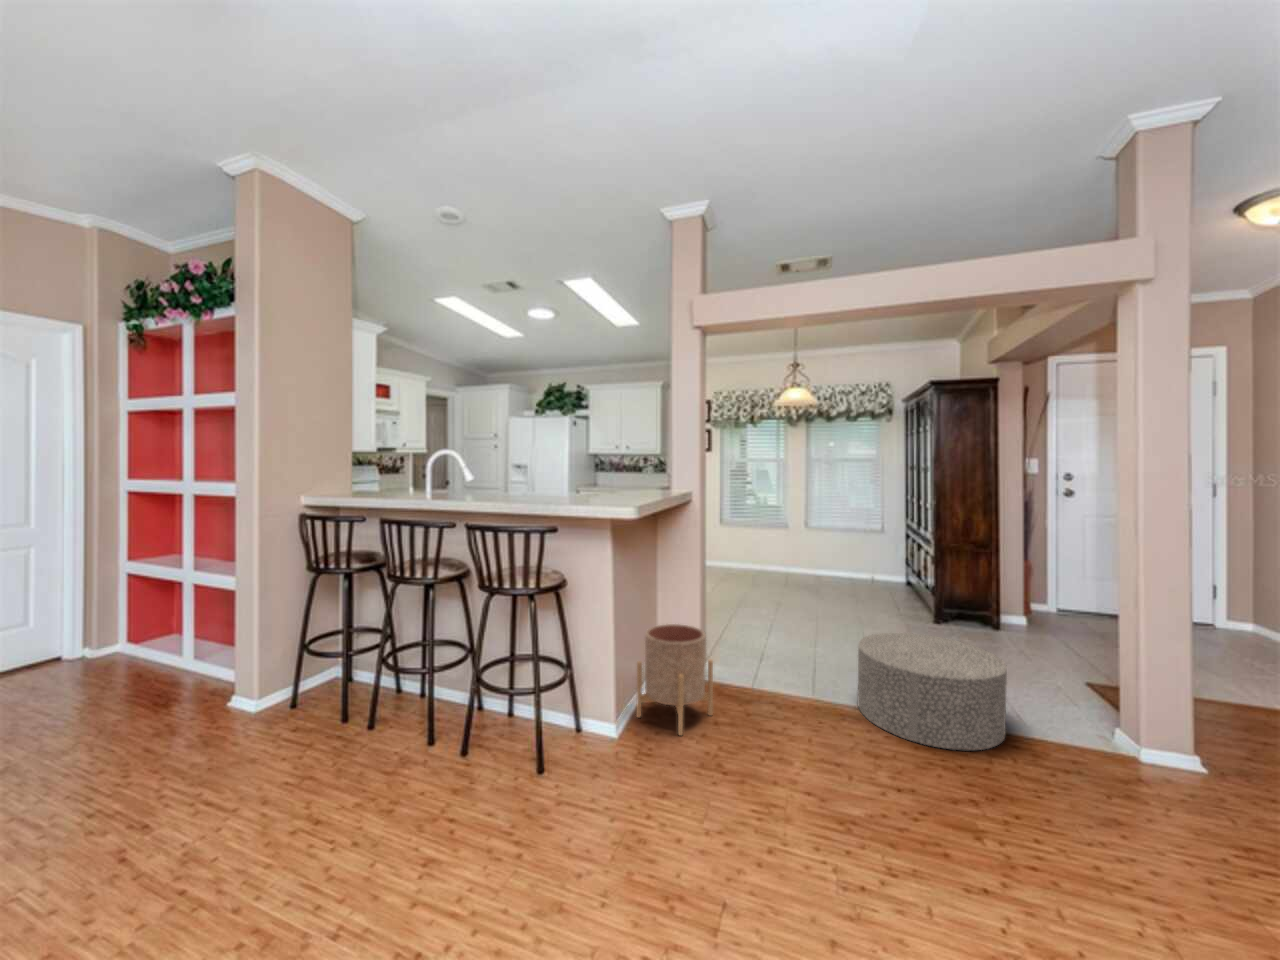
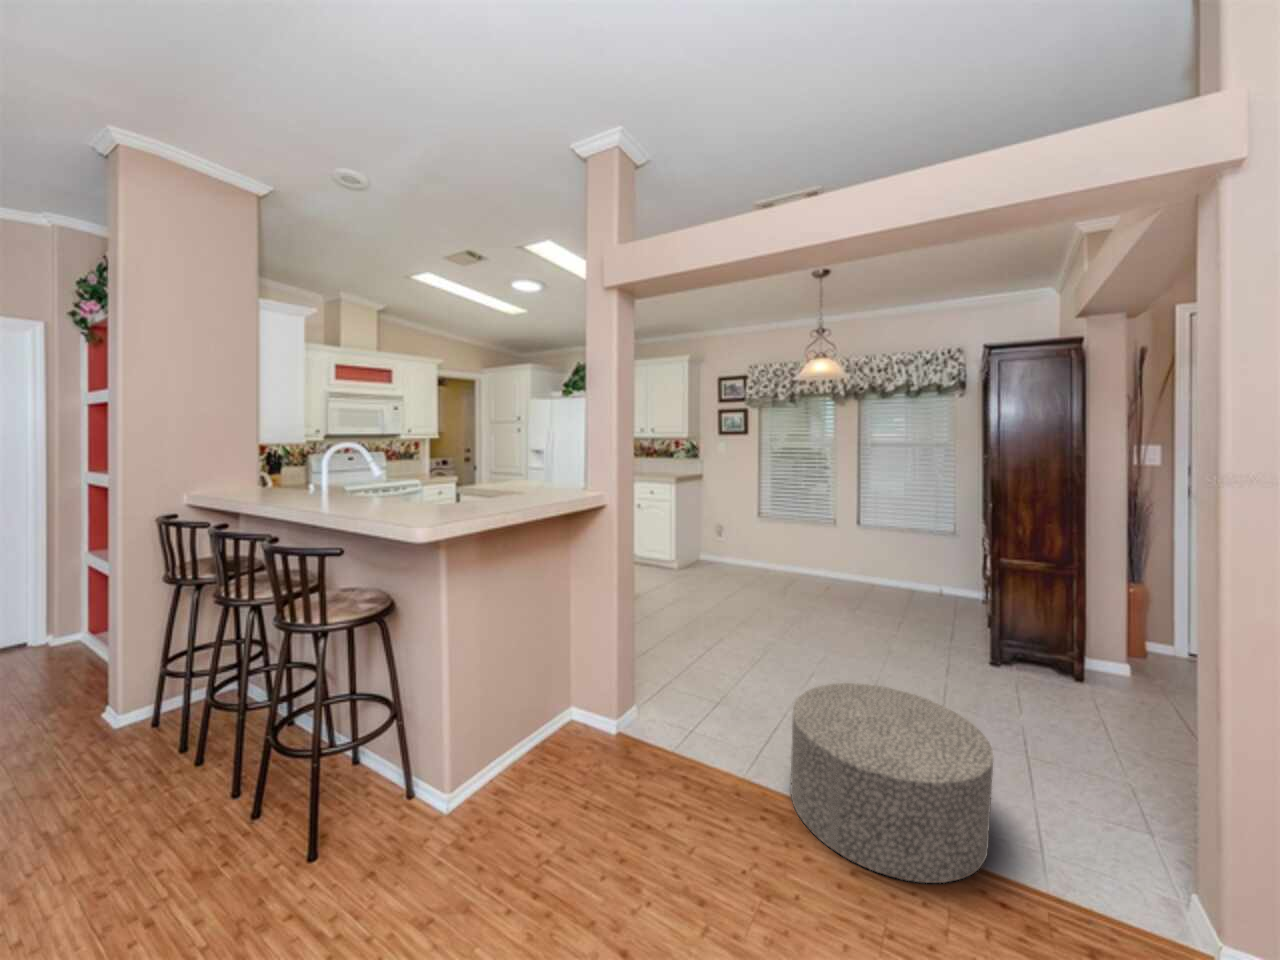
planter: present [636,624,713,736] -> none [510,649,600,791]

